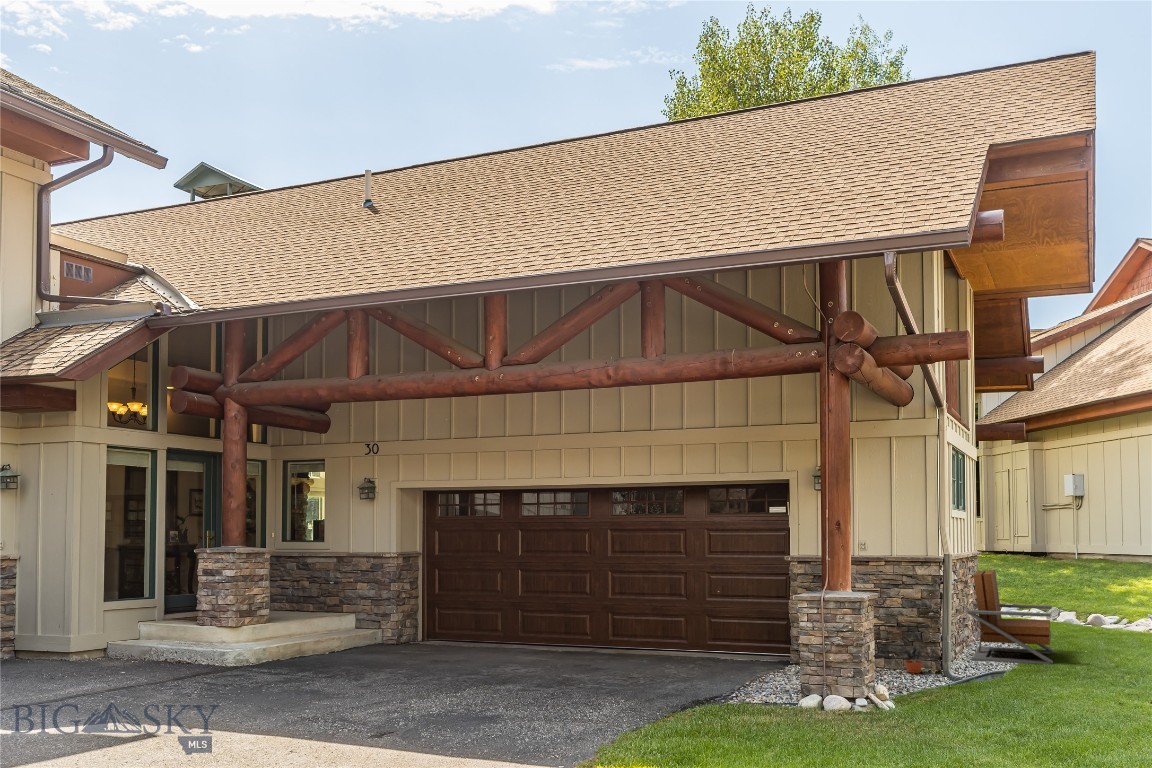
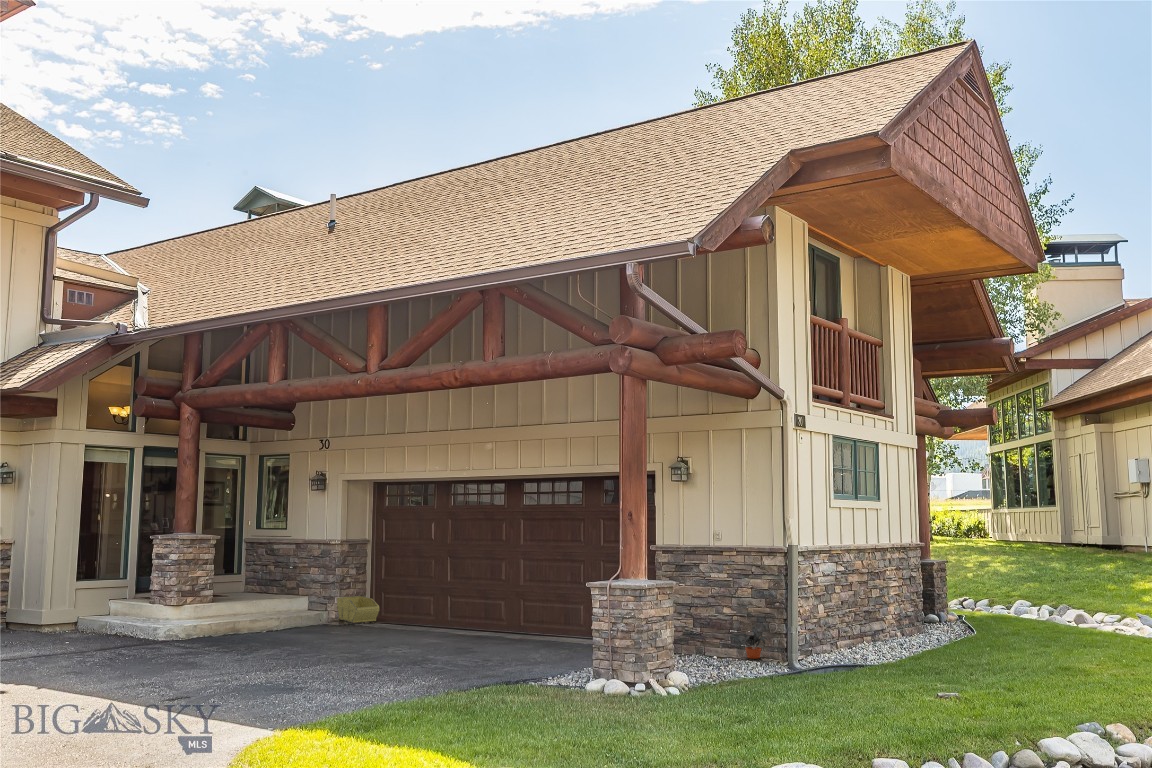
lounge chair: present [967,570,1054,664] -> none [827,562,925,654]
storage bin: none [390,615,443,645] -> present [337,596,380,623]

